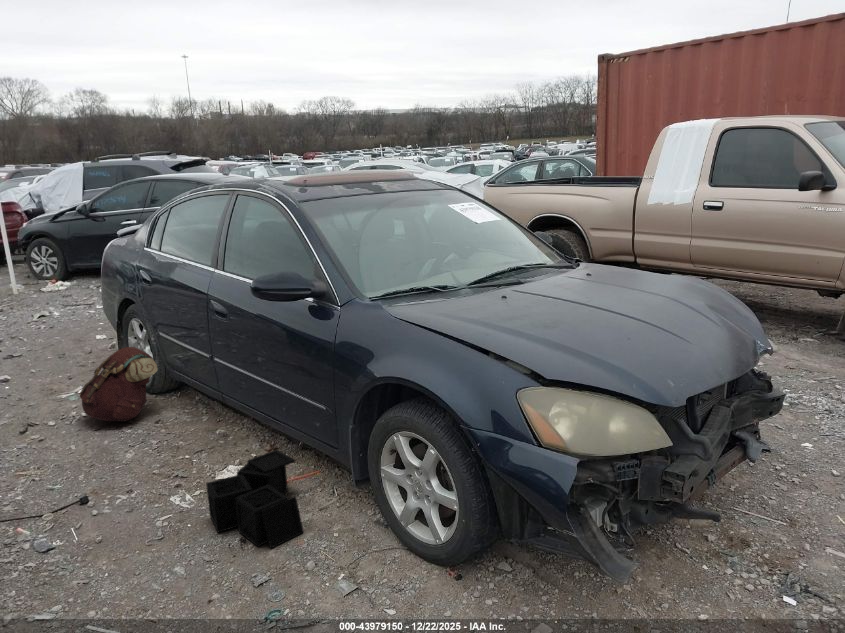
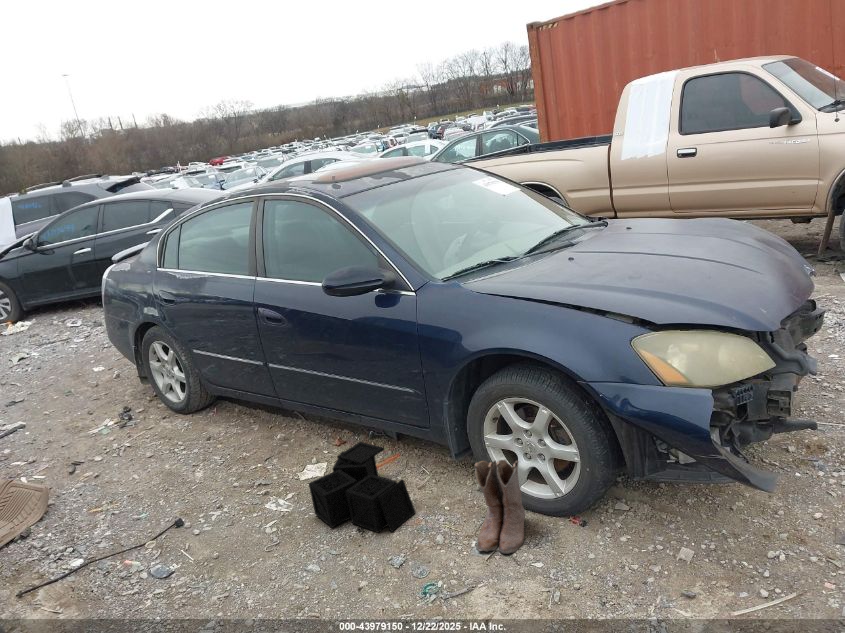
backpack: present [80,347,158,422] -> none [124,370,200,448]
boots: none [341,492,404,595] -> present [475,460,525,554]

